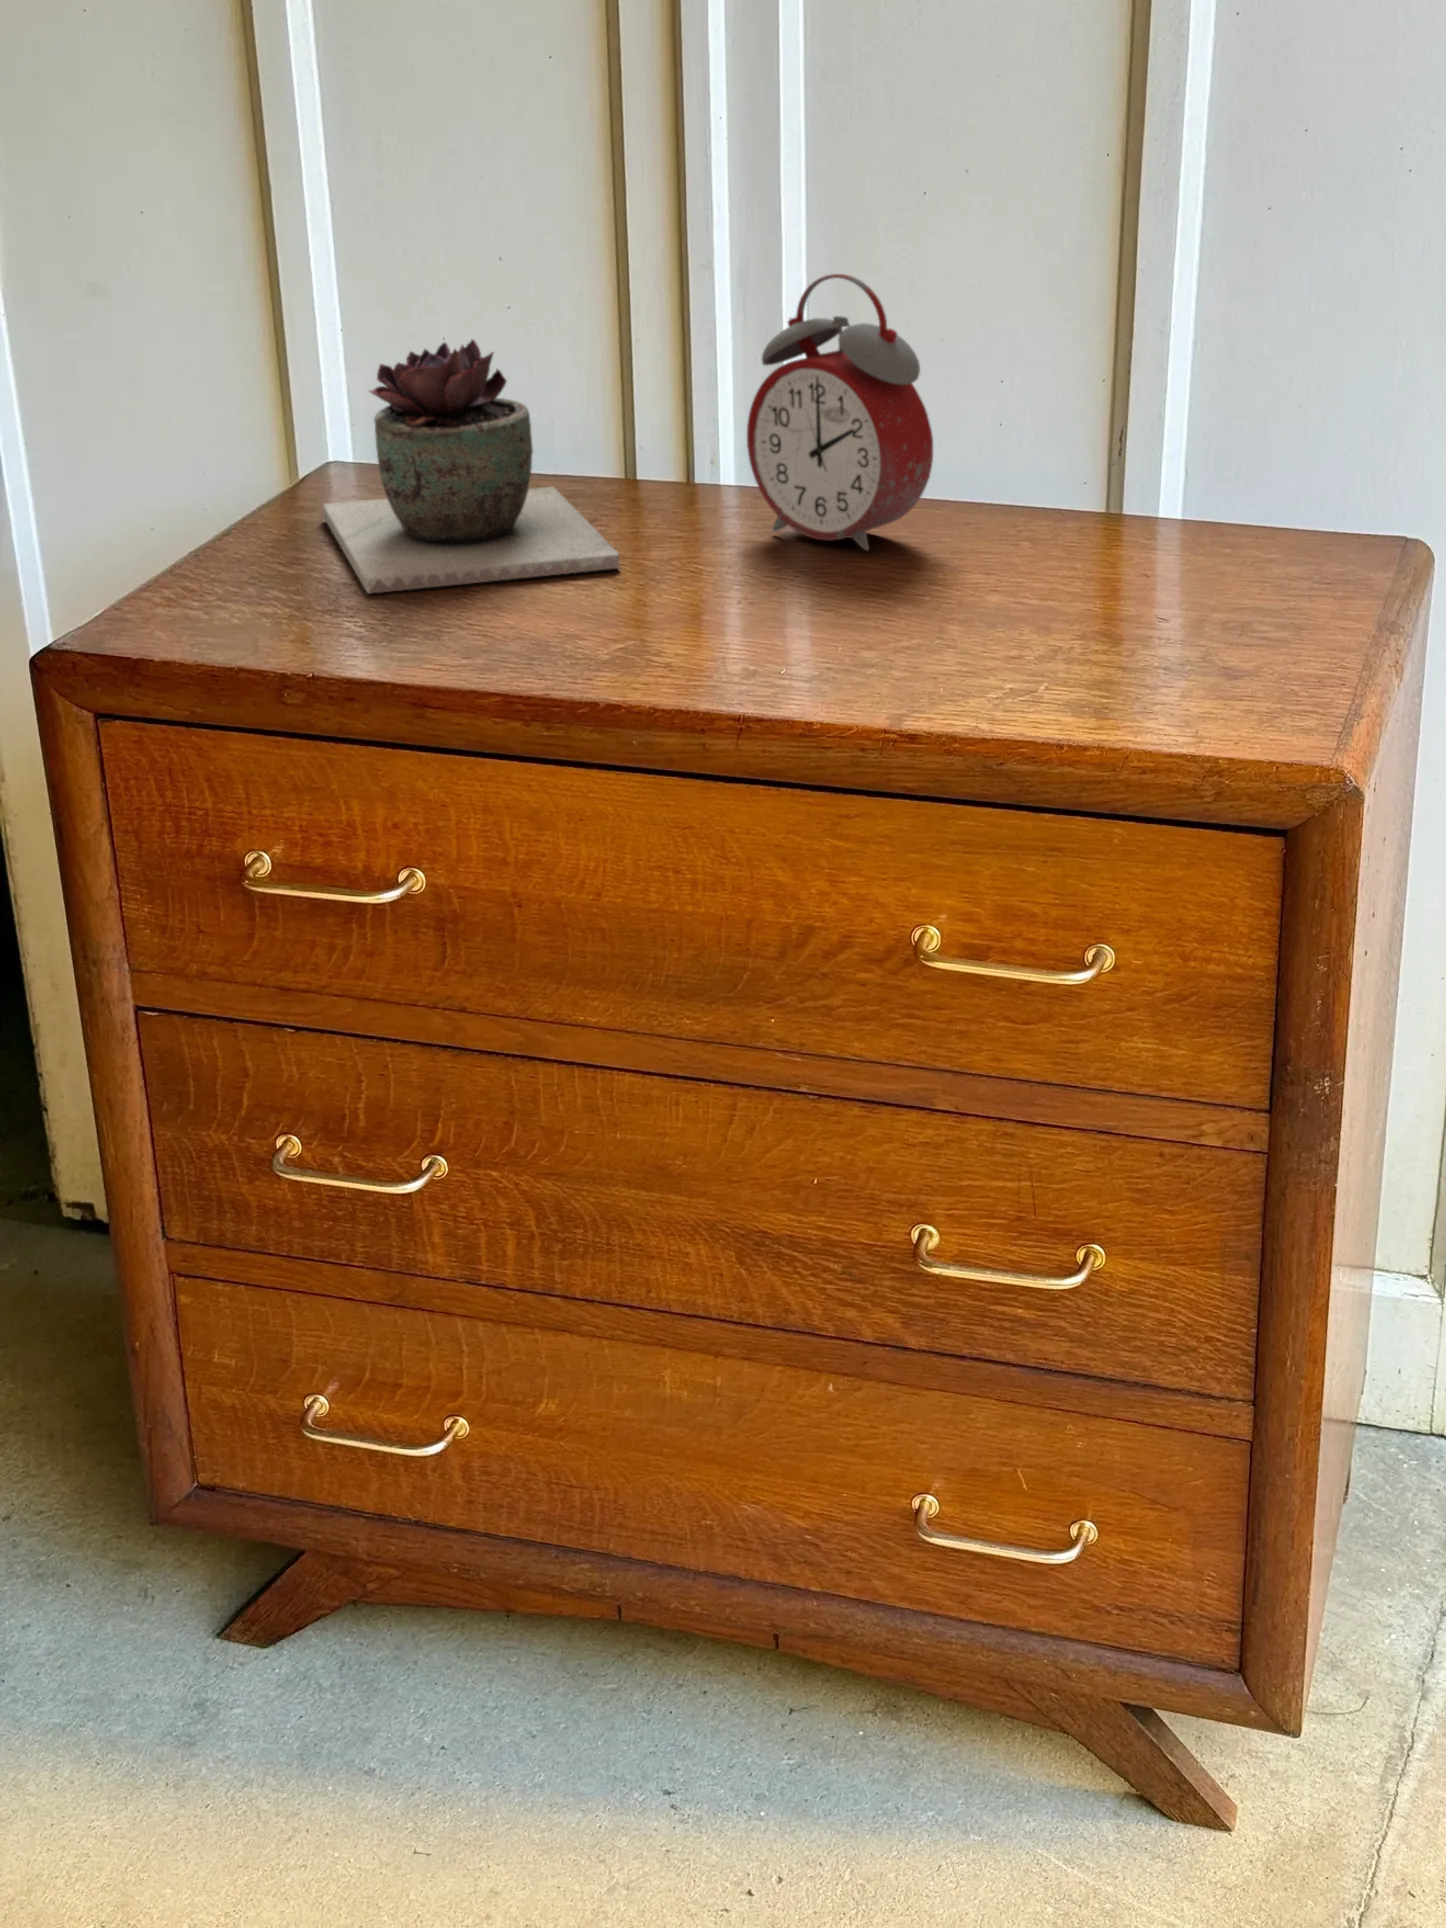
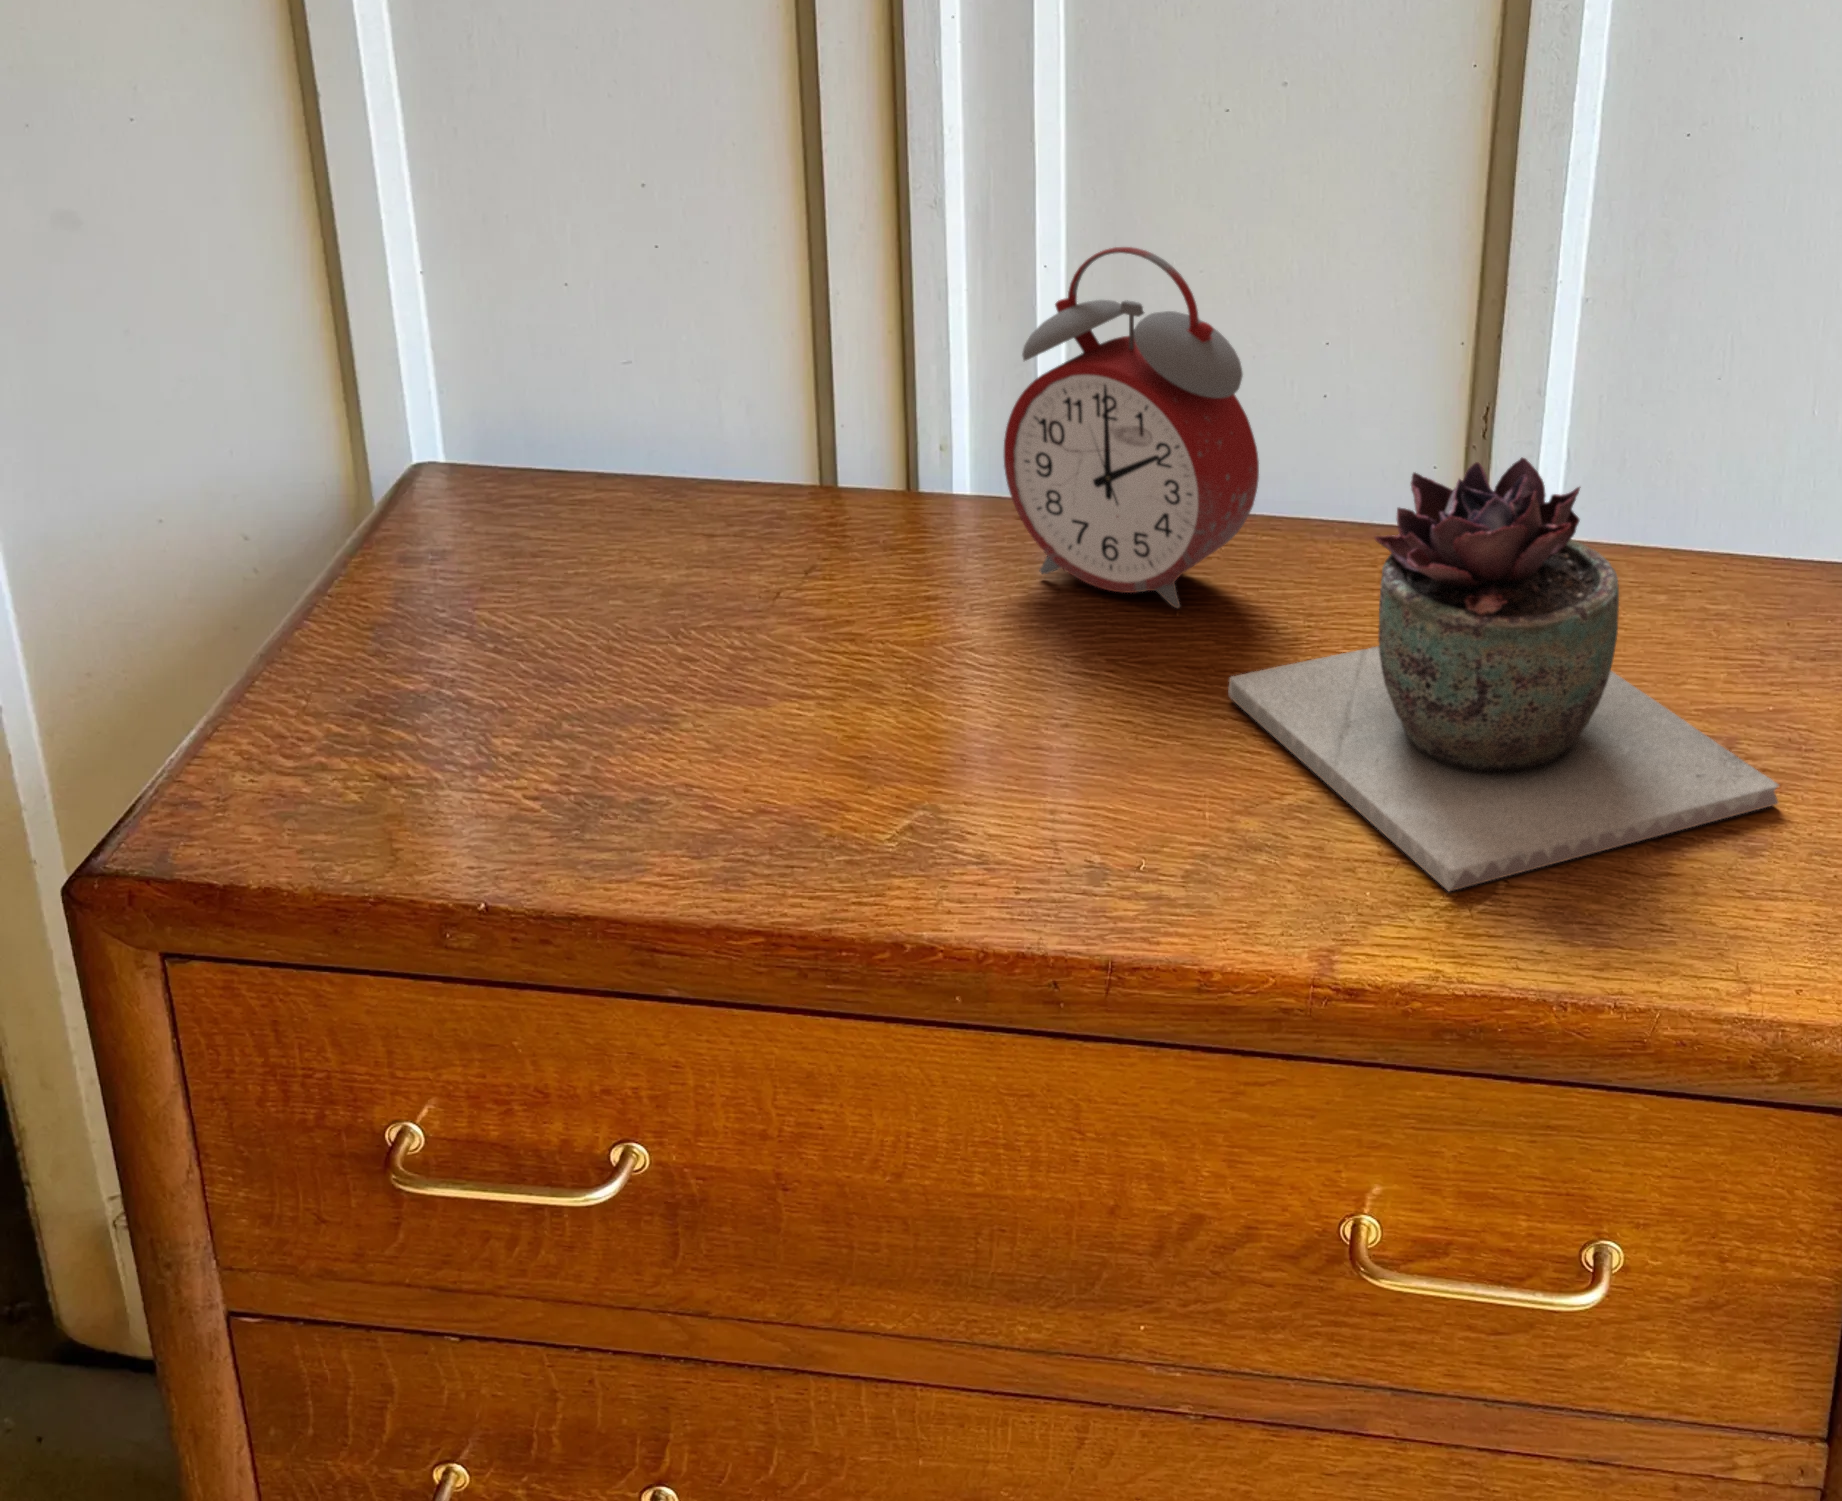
succulent plant: present [323,340,620,593] -> present [1228,458,1779,891]

